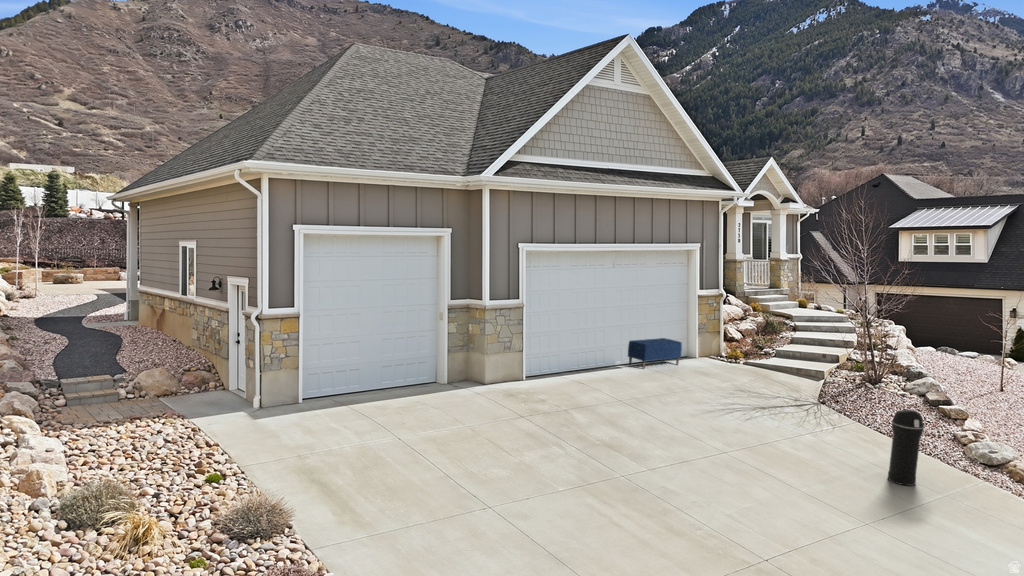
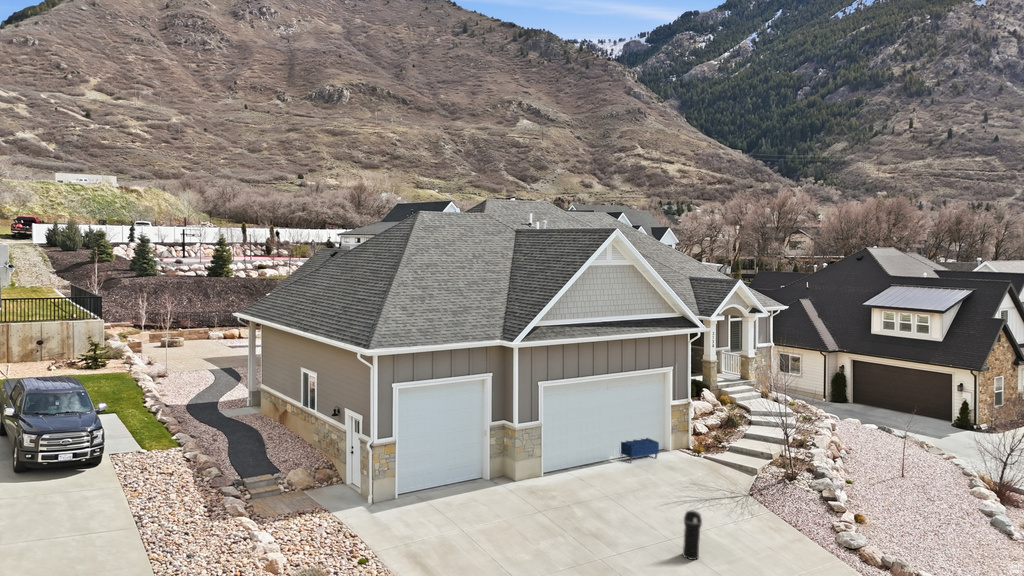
trash can: present [888,409,924,486] -> present [683,511,702,560]

